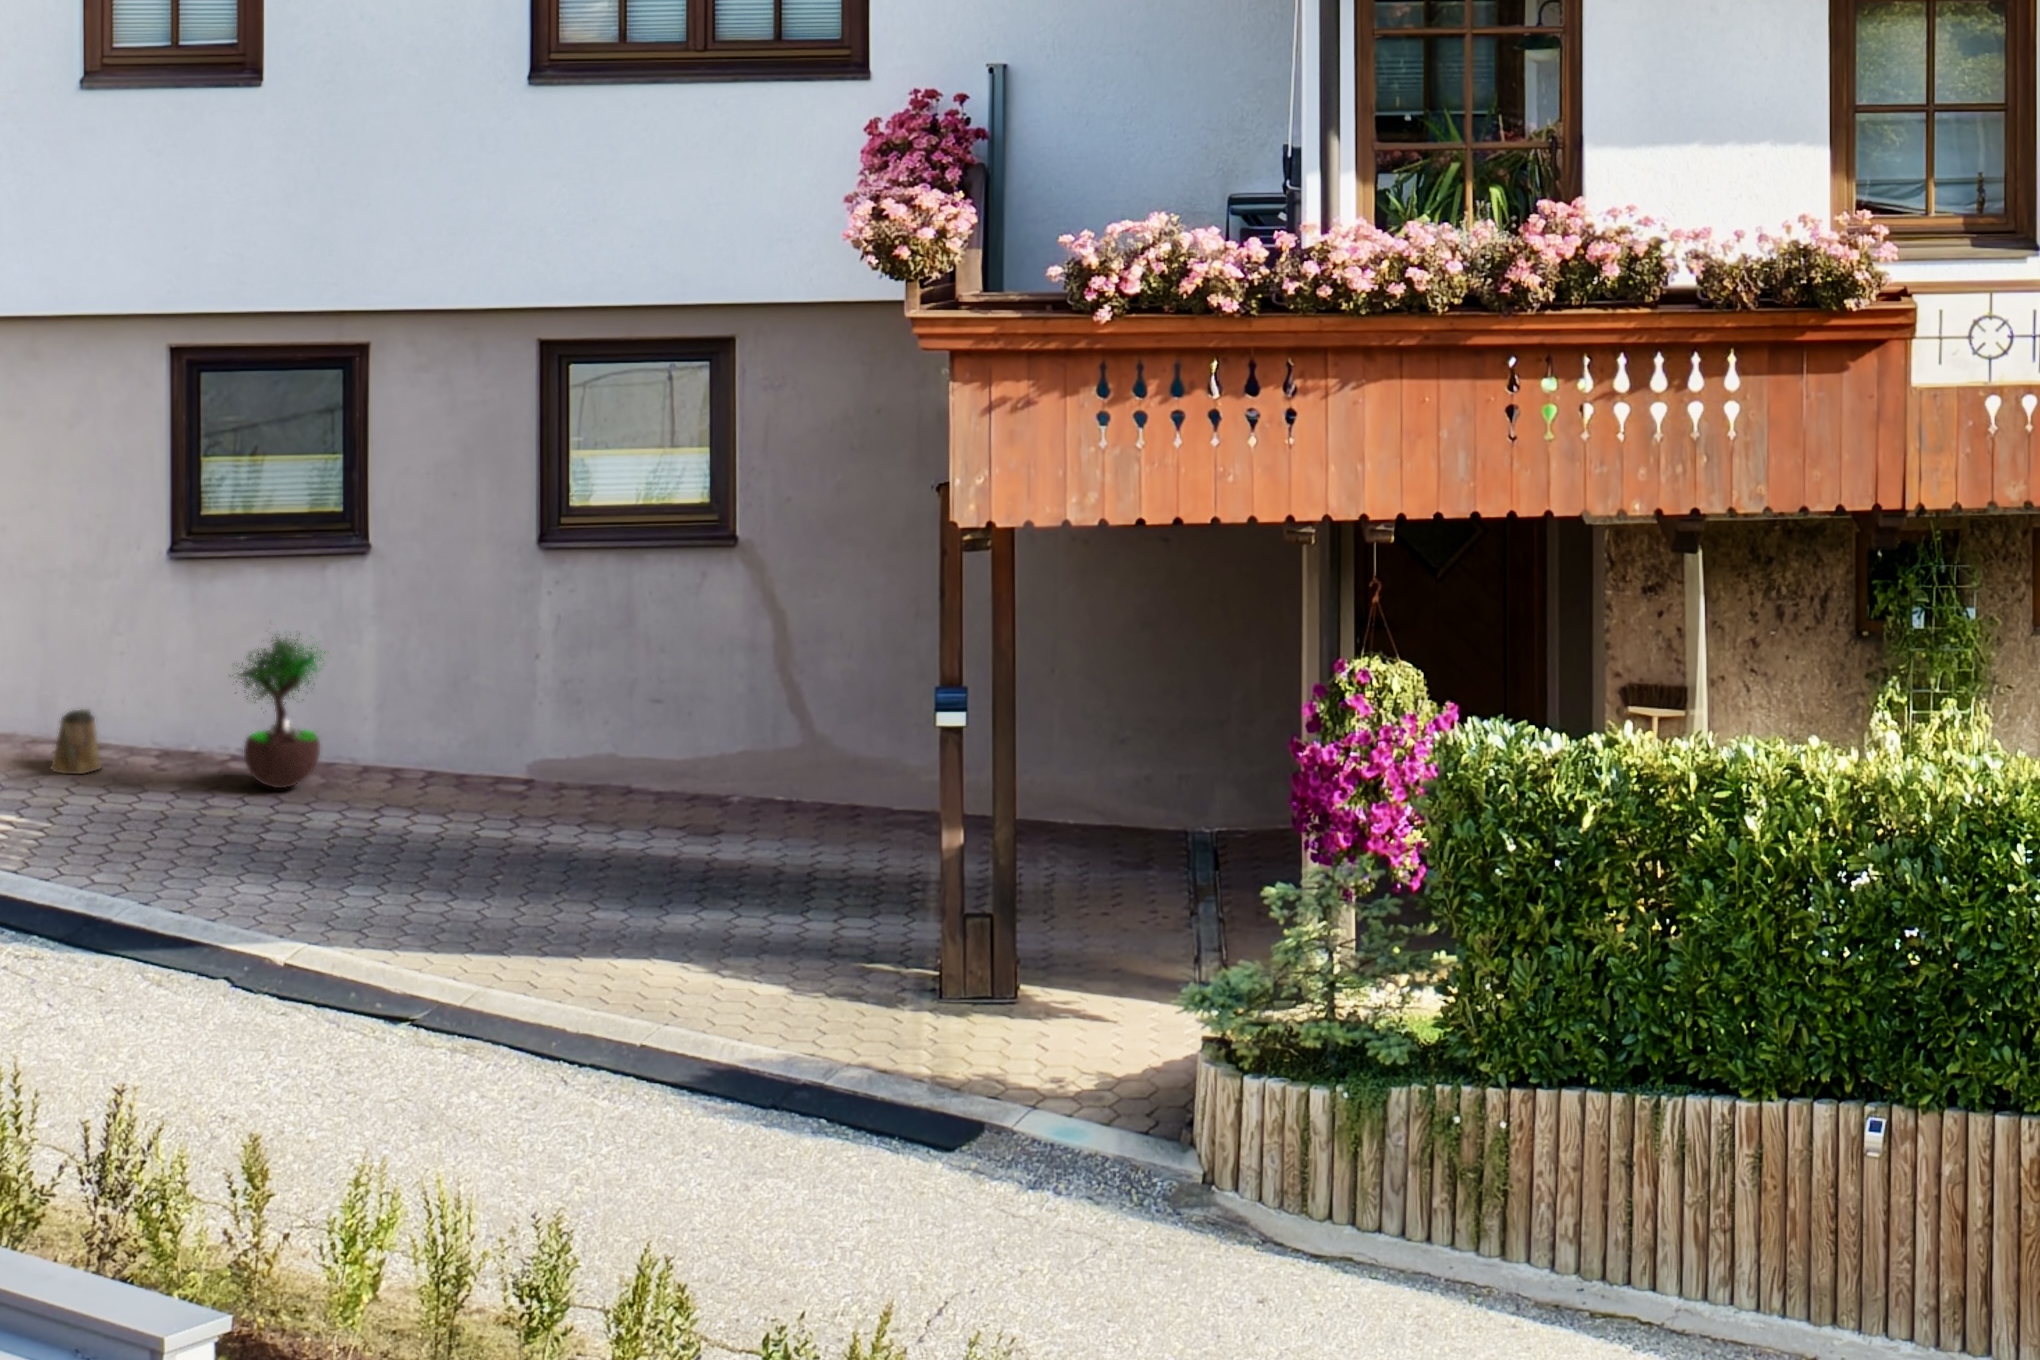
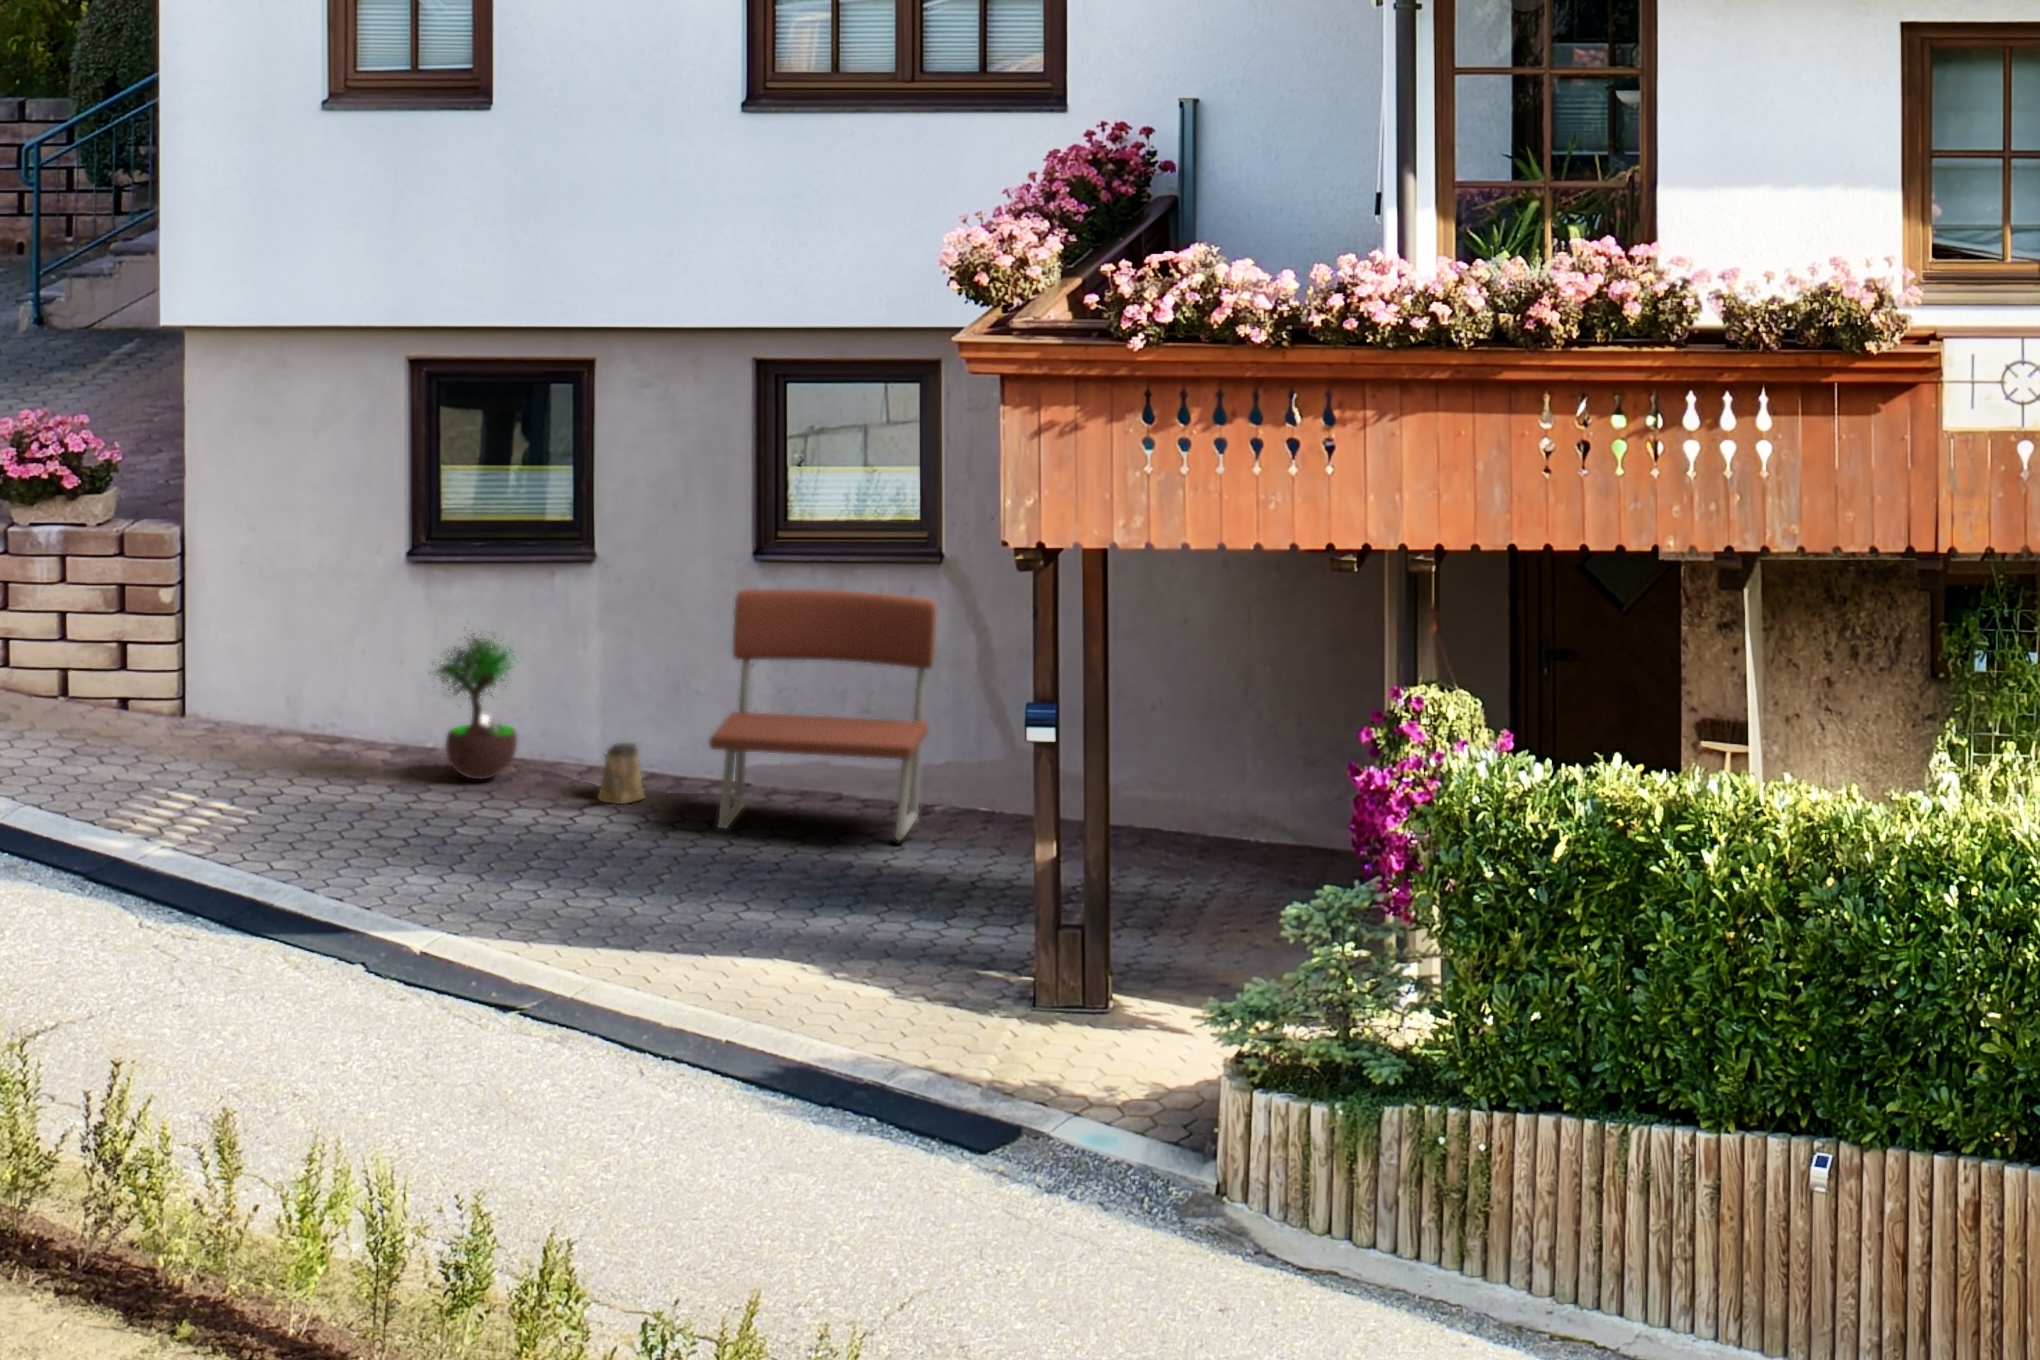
bench: none [545,579,773,839] -> present [709,589,937,840]
watering can: present [51,709,101,774] -> present [598,742,645,804]

